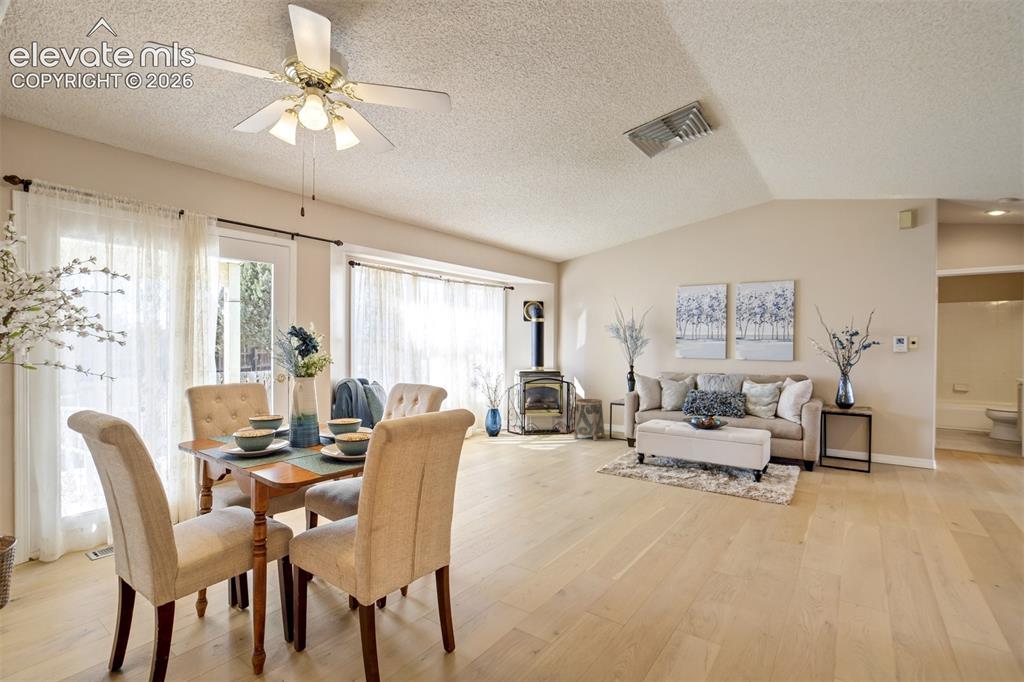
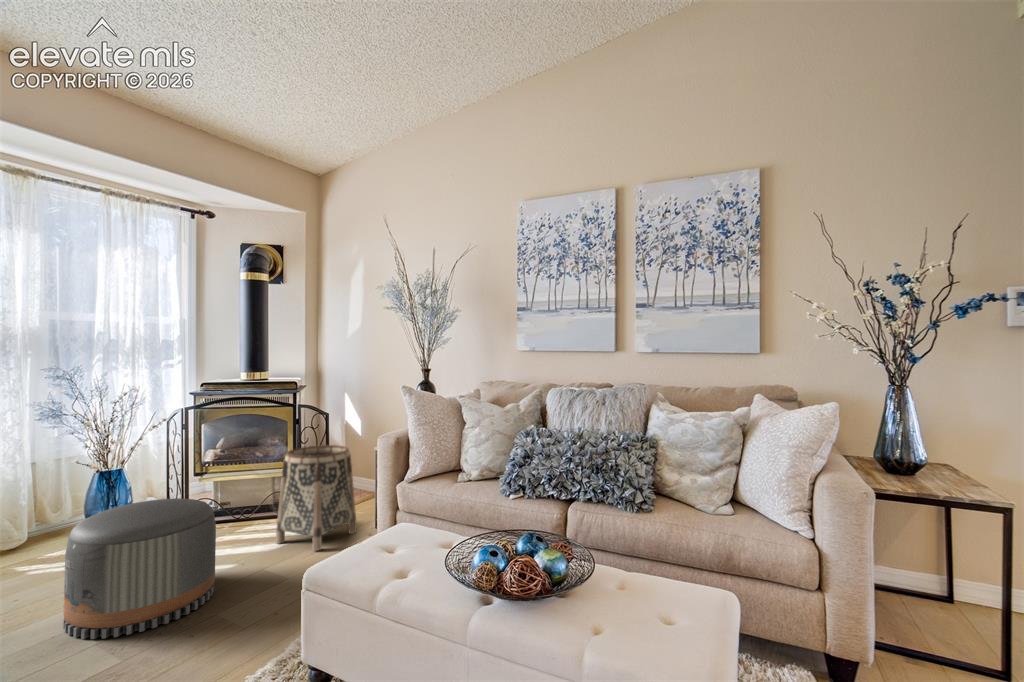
pouf: none [532,414,575,454] -> present [63,498,216,639]

